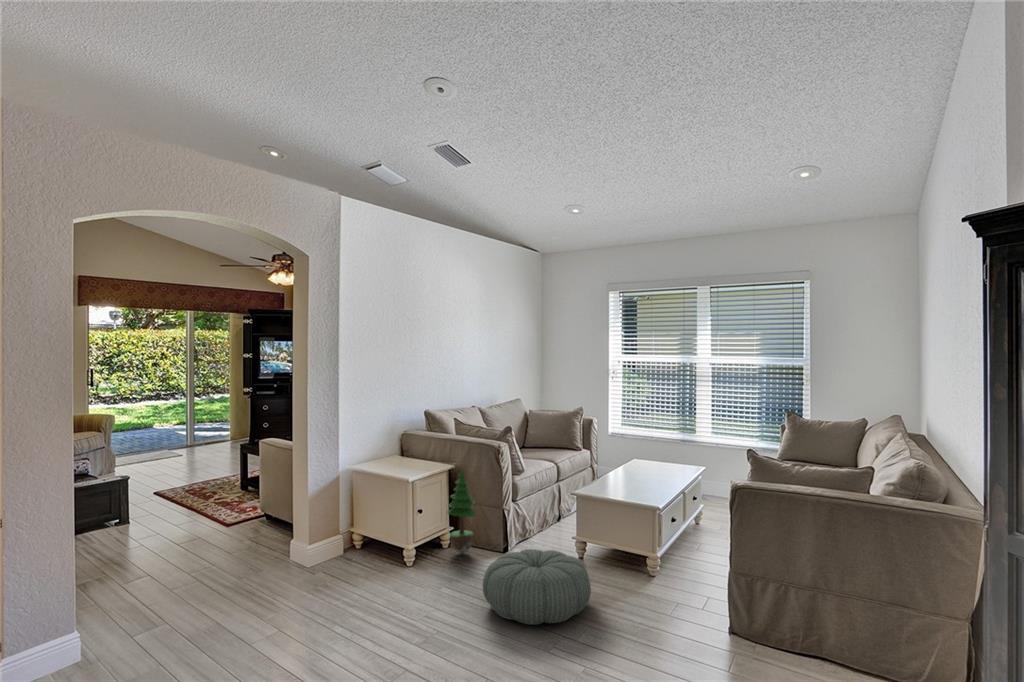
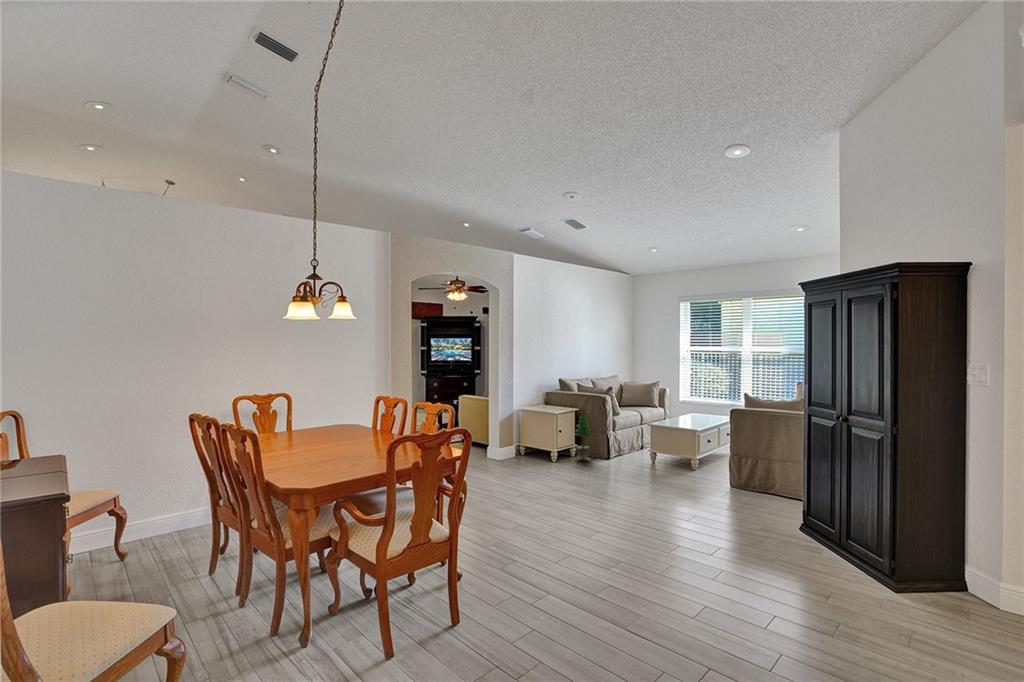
pouf: present [483,549,591,625] -> none [598,451,657,484]

